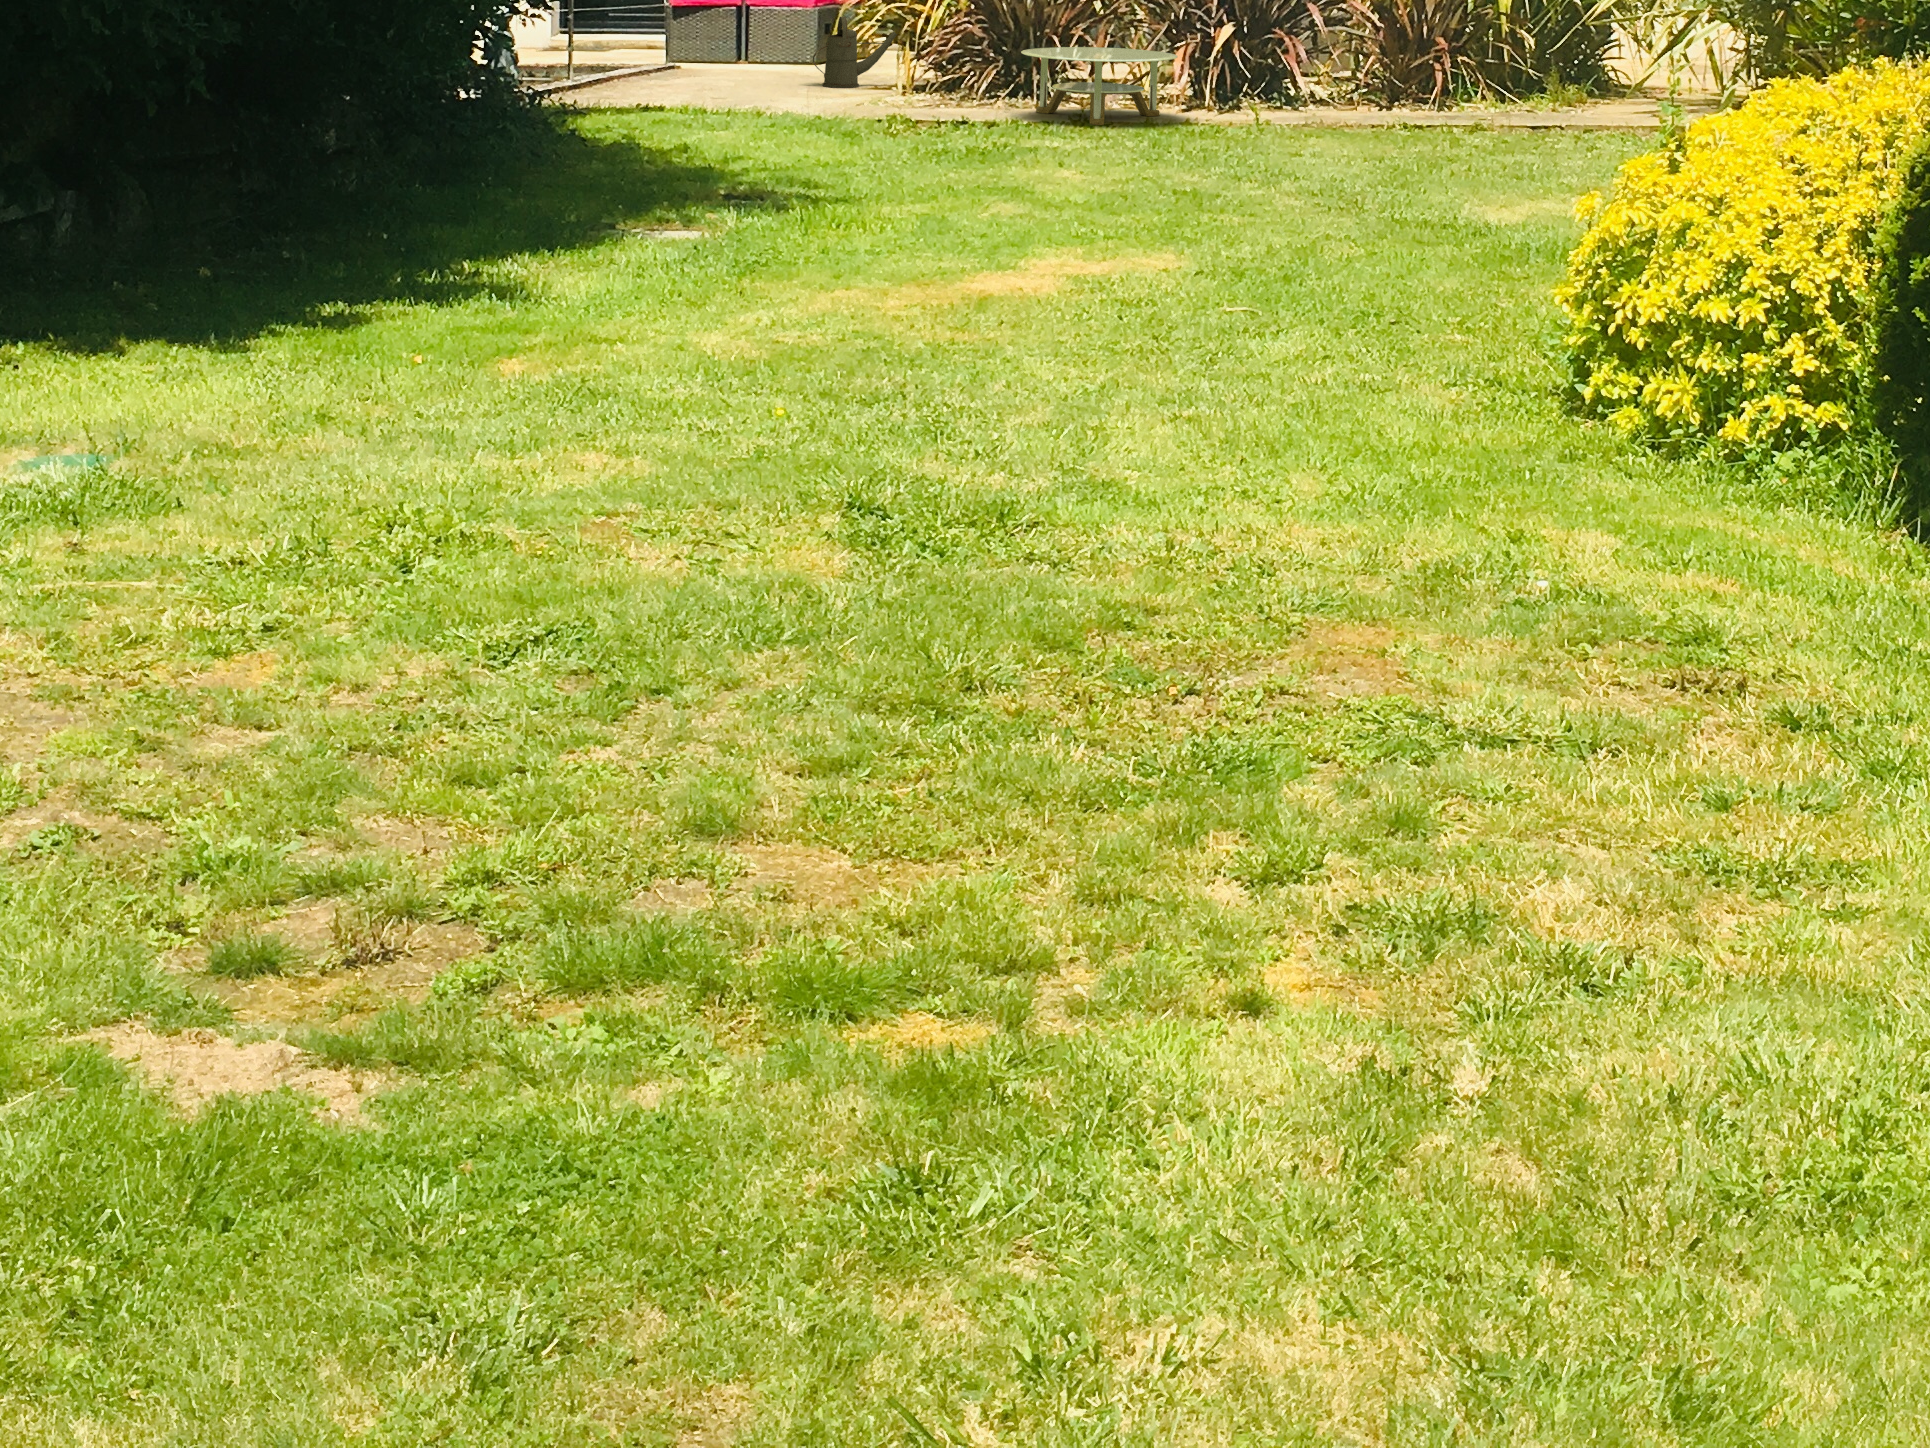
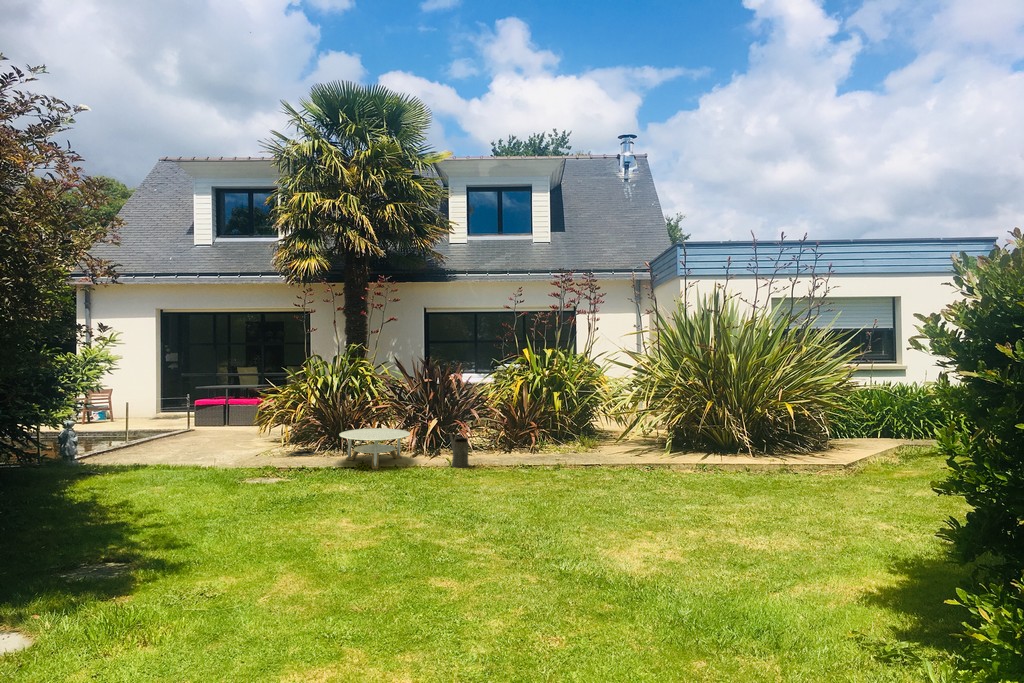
potted tree: none [912,11,975,104] -> present [292,419,316,456]
watering can: present [813,17,897,88] -> present [449,432,469,468]

